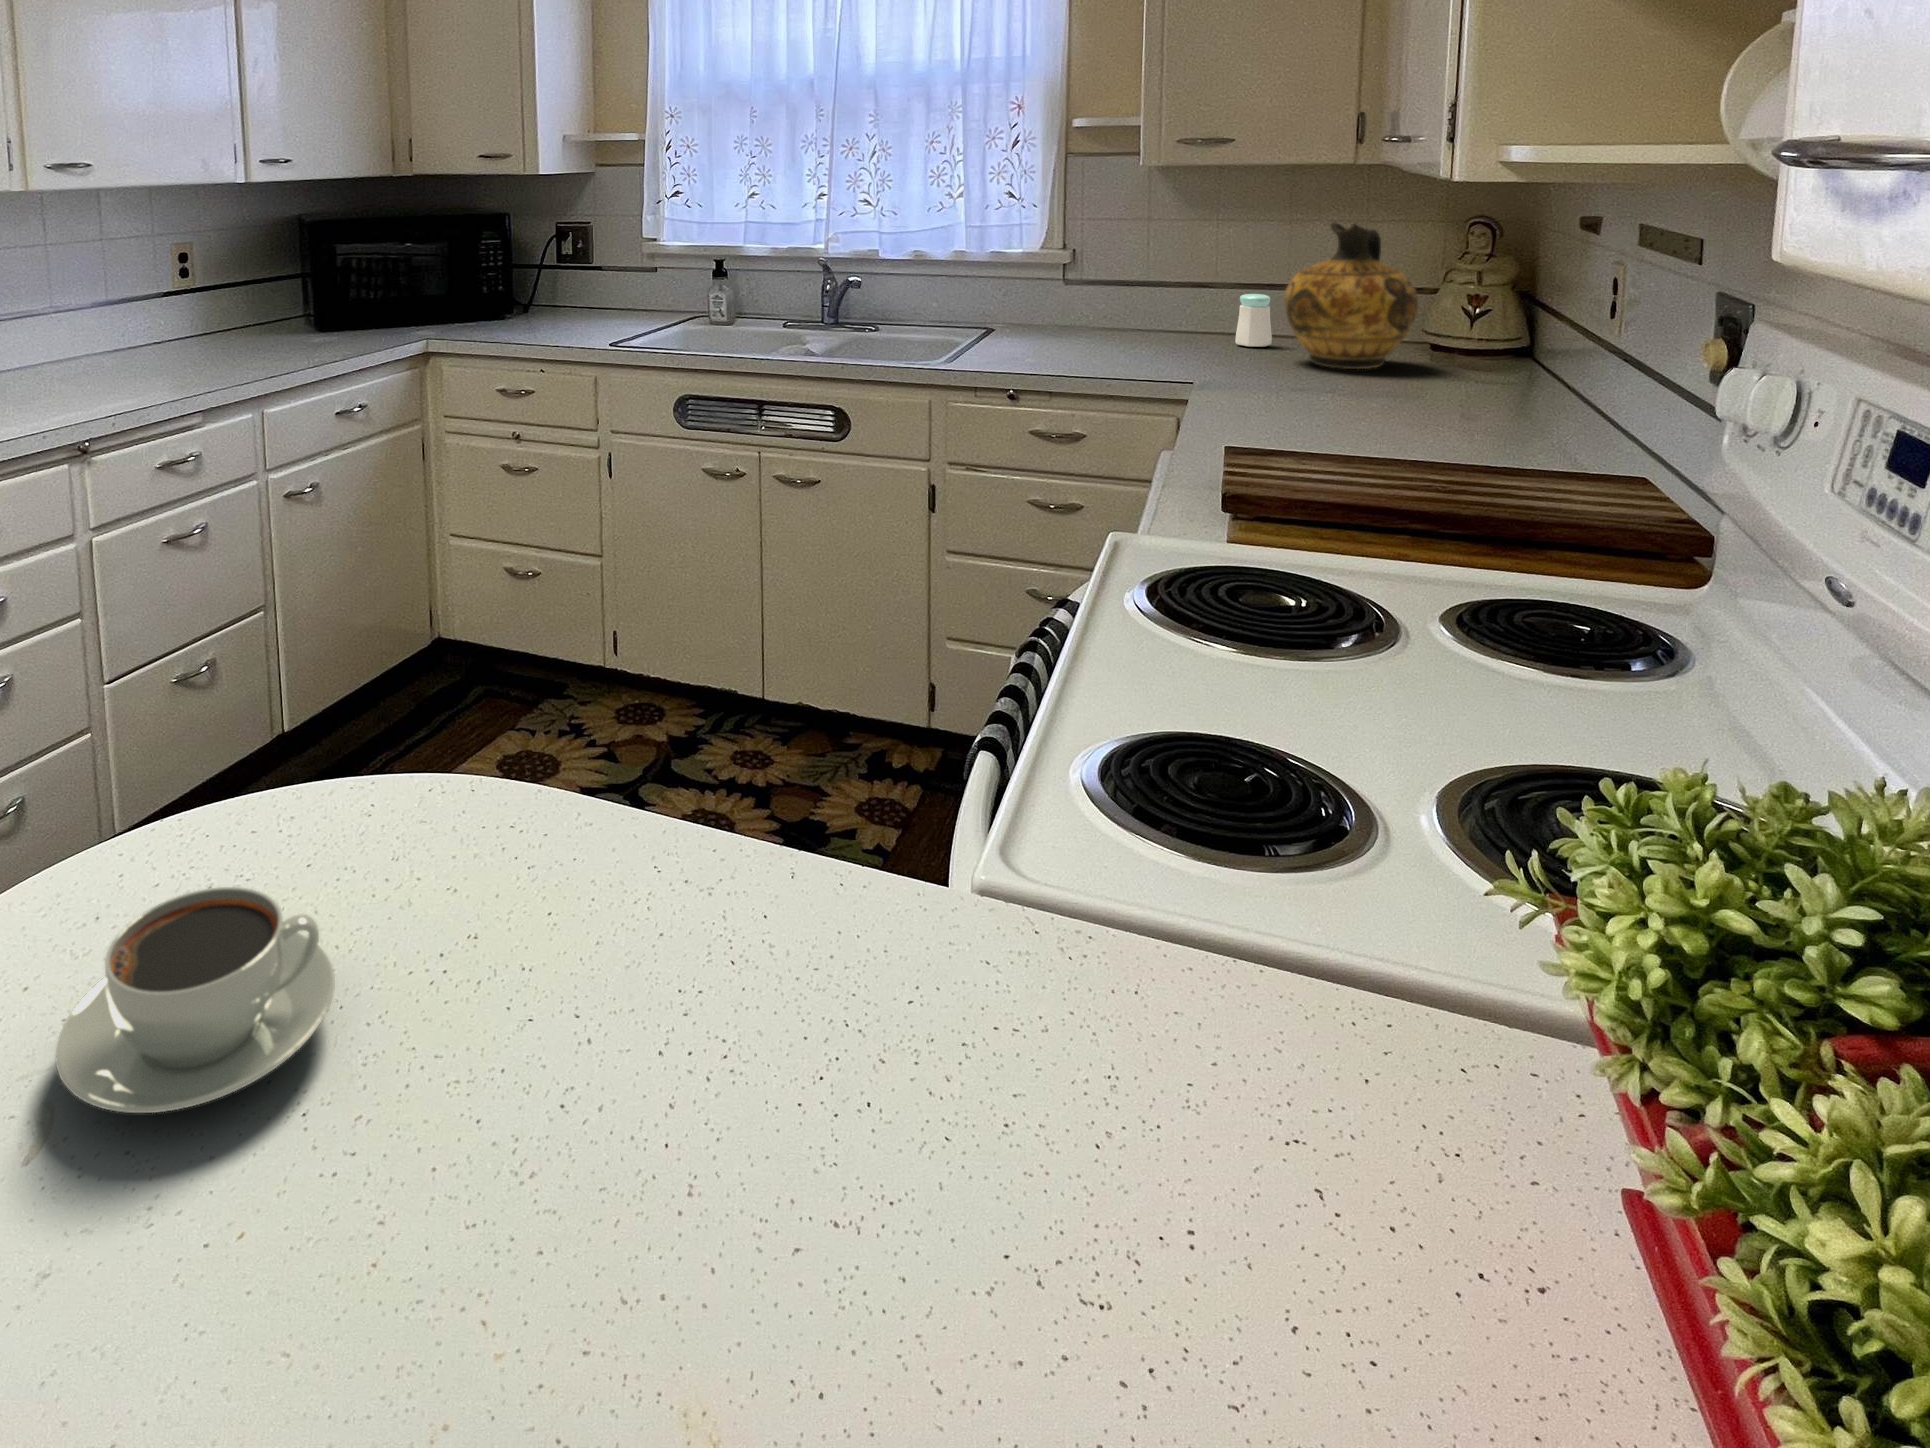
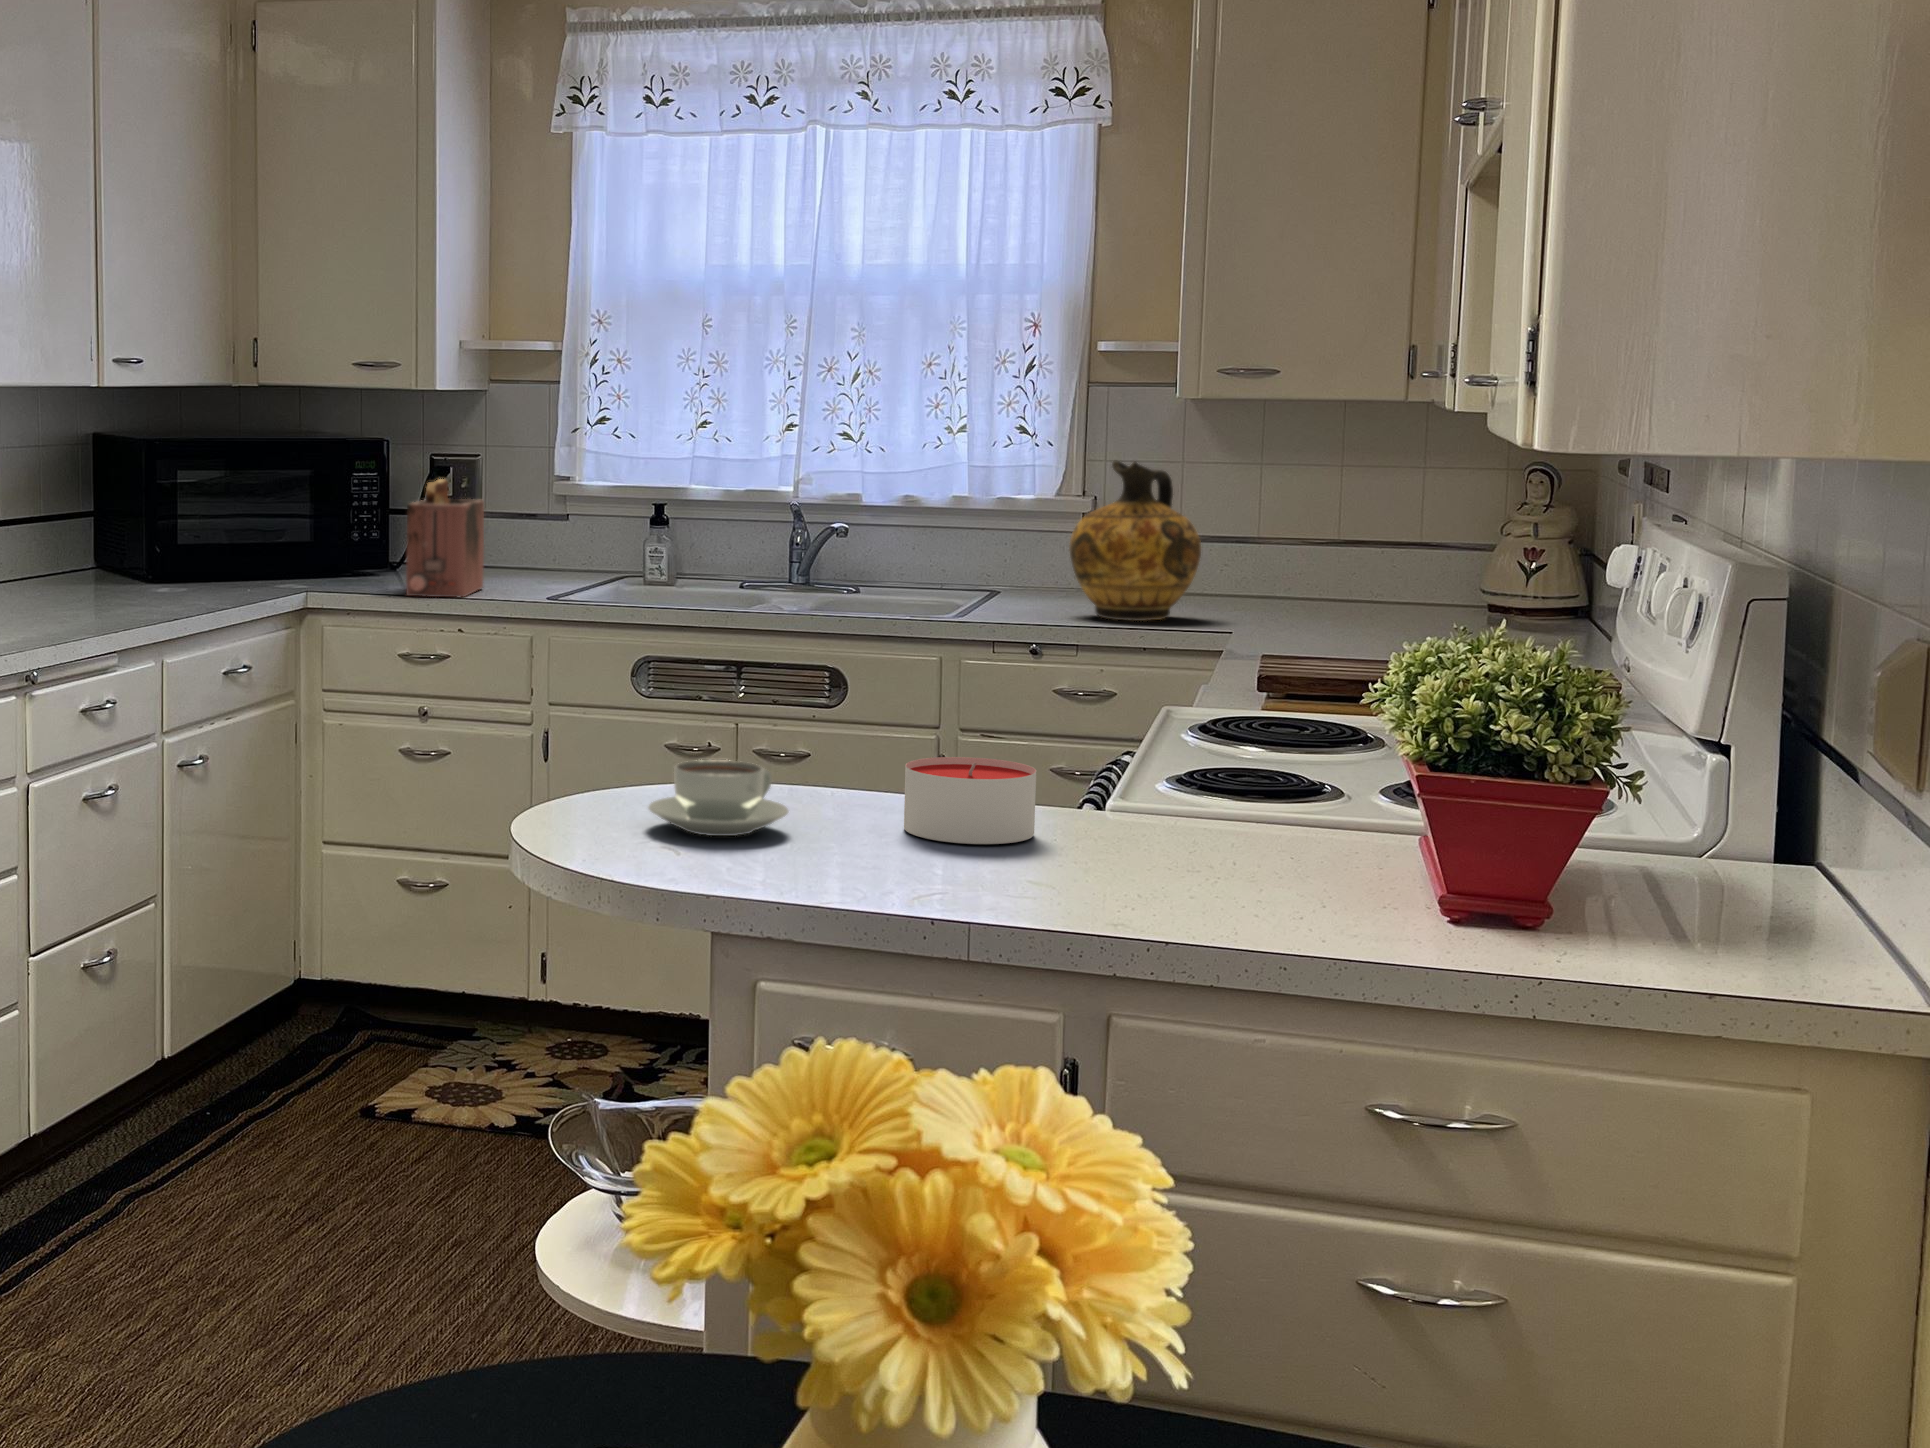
ceramic jug: present [1284,222,1418,369] -> present [1069,461,1201,621]
toaster: none [504,246,580,343] -> present [406,479,484,597]
salt shaker: present [1235,294,1272,347] -> none [1281,551,1321,611]
candle: none [544,869,788,1152] -> present [904,757,1036,844]

